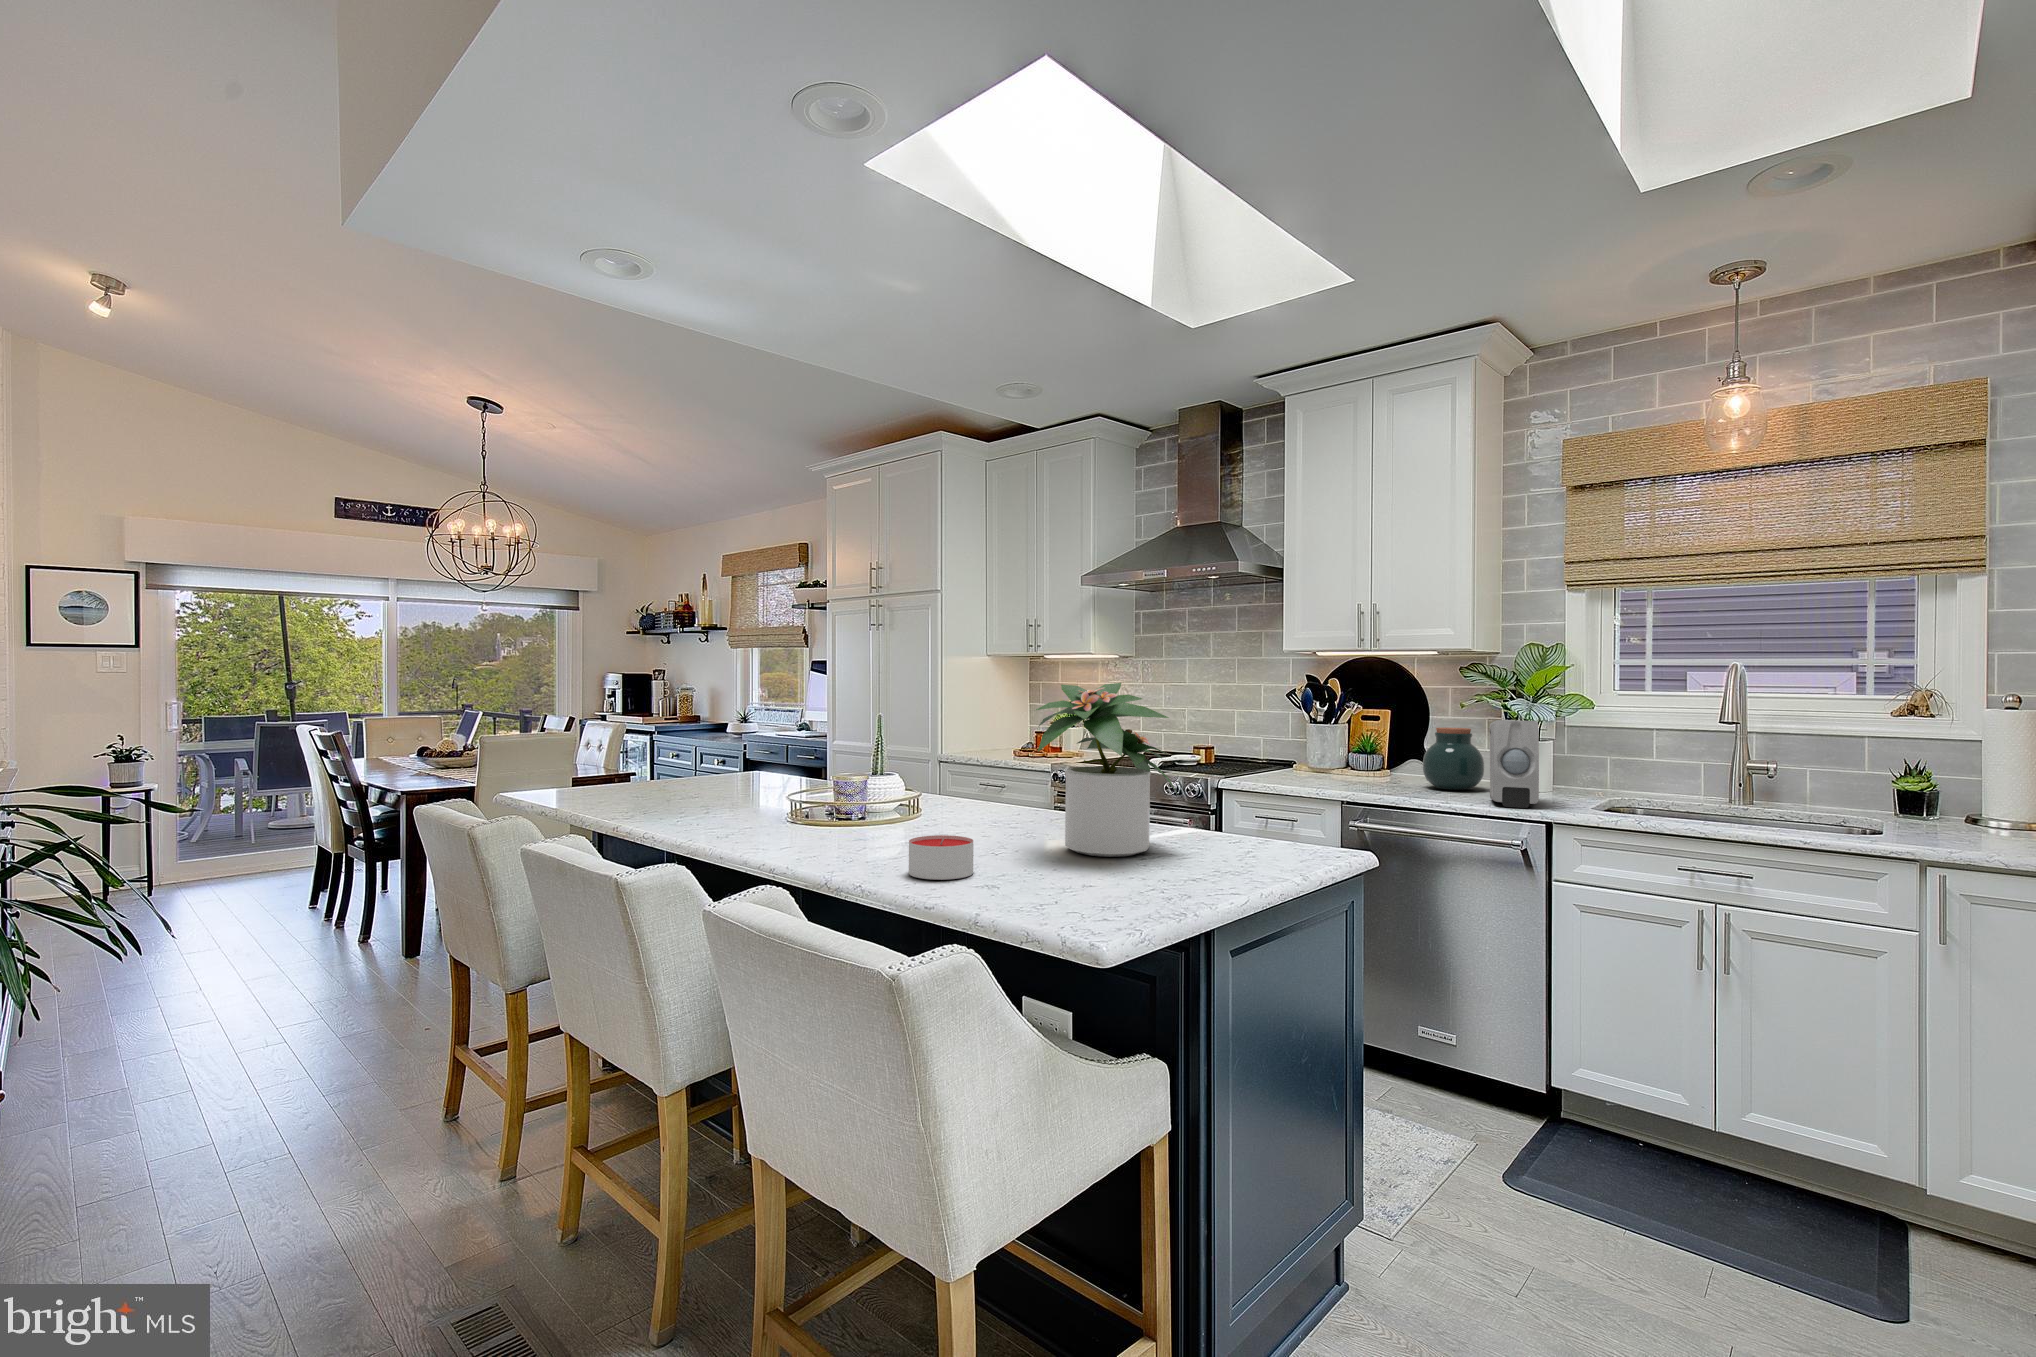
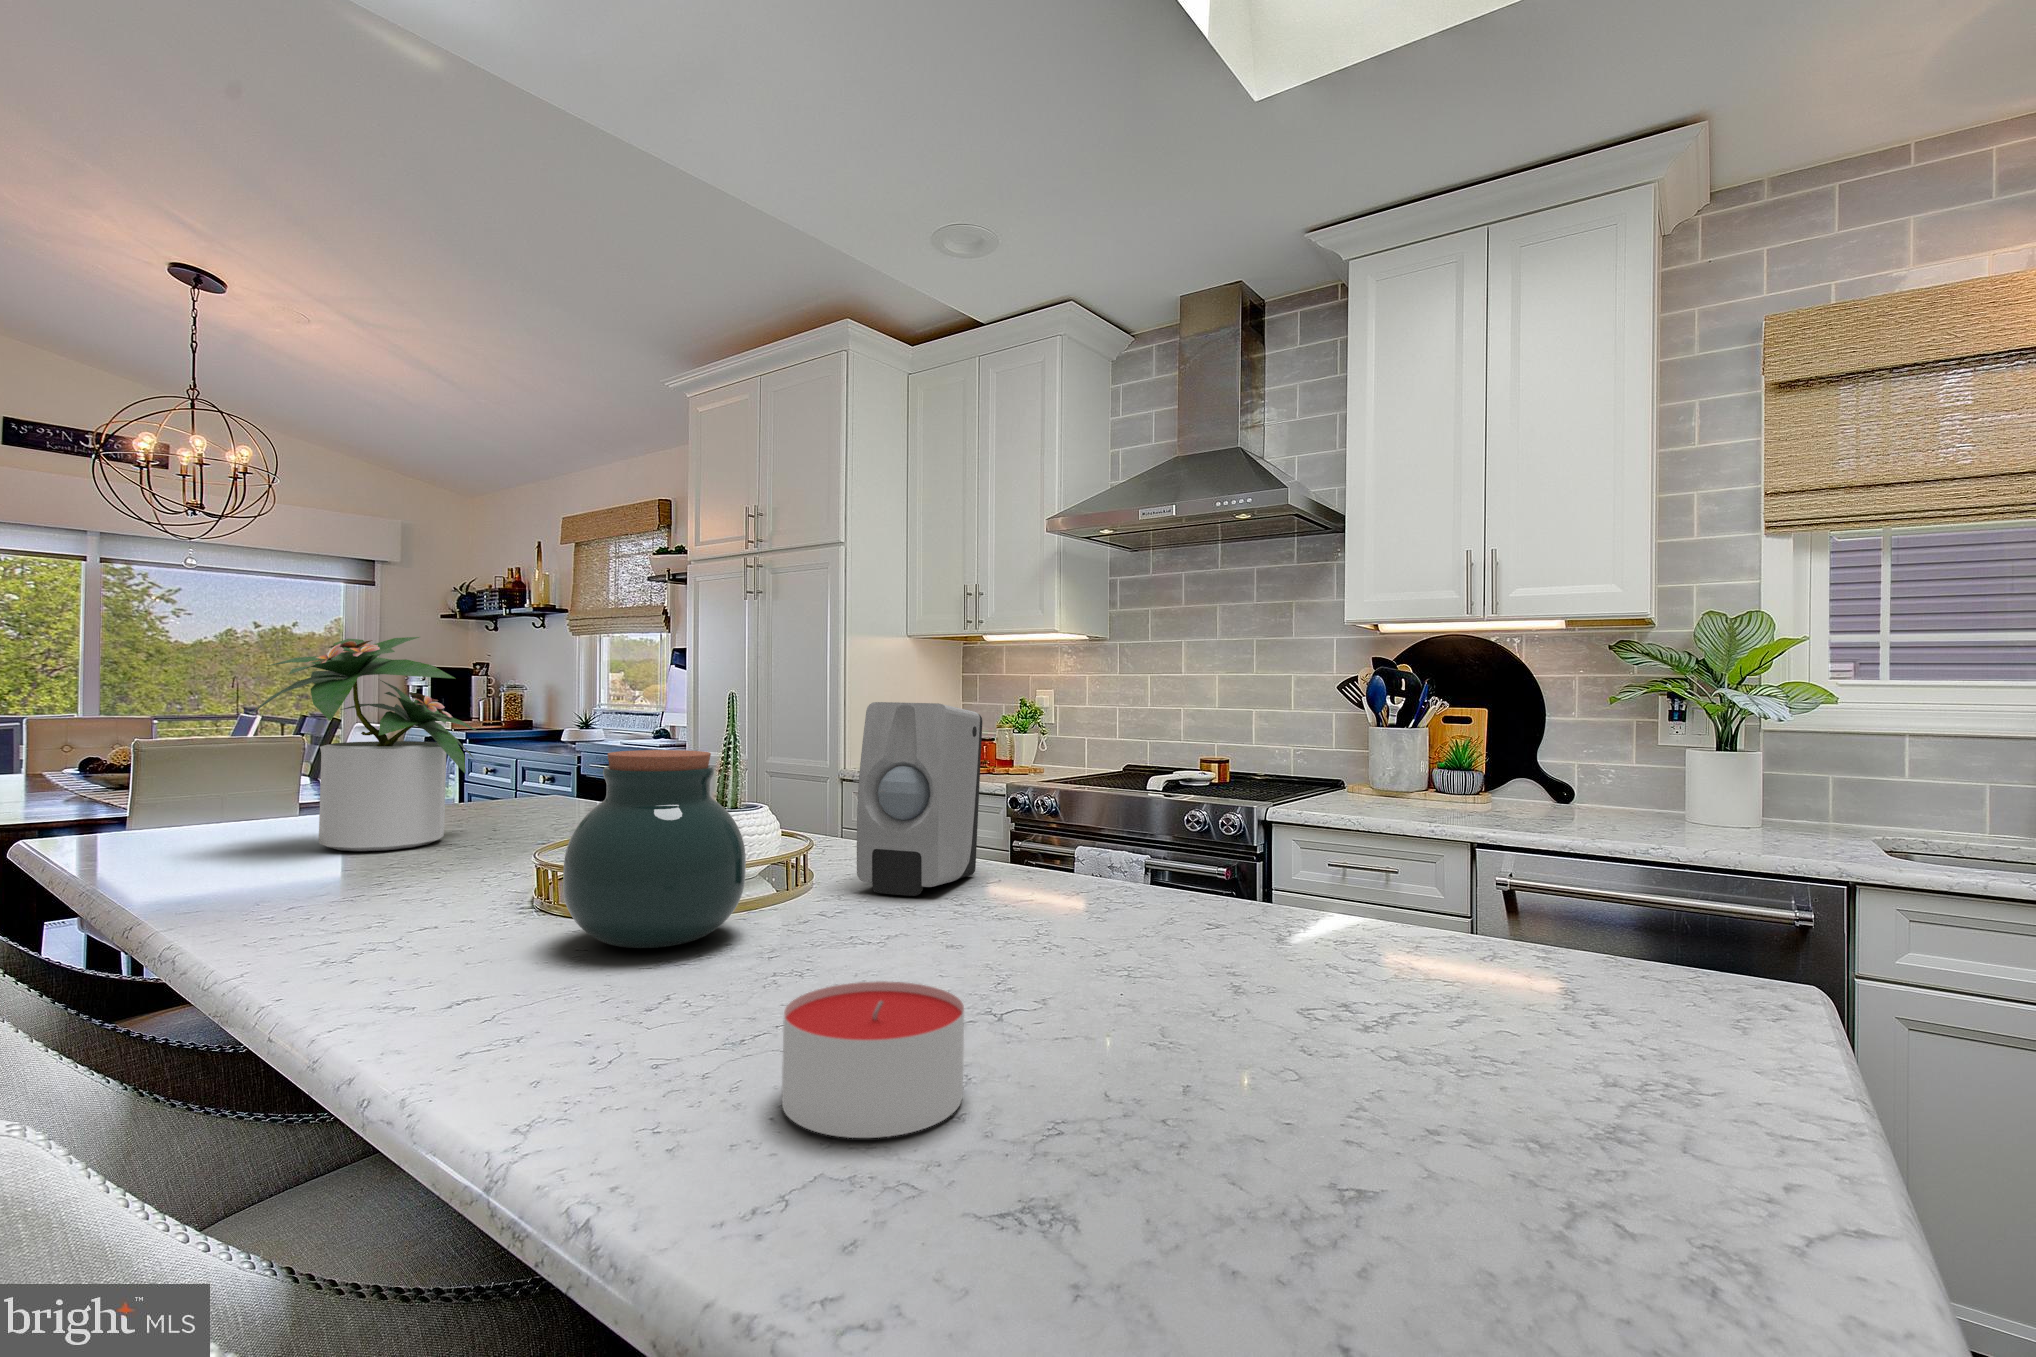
potted plant: present [1036,683,1176,857] -> present [249,637,477,851]
soap dispenser: present [1490,720,1539,808] -> present [857,702,982,896]
jar: present [1423,728,1484,790] -> present [563,750,746,948]

